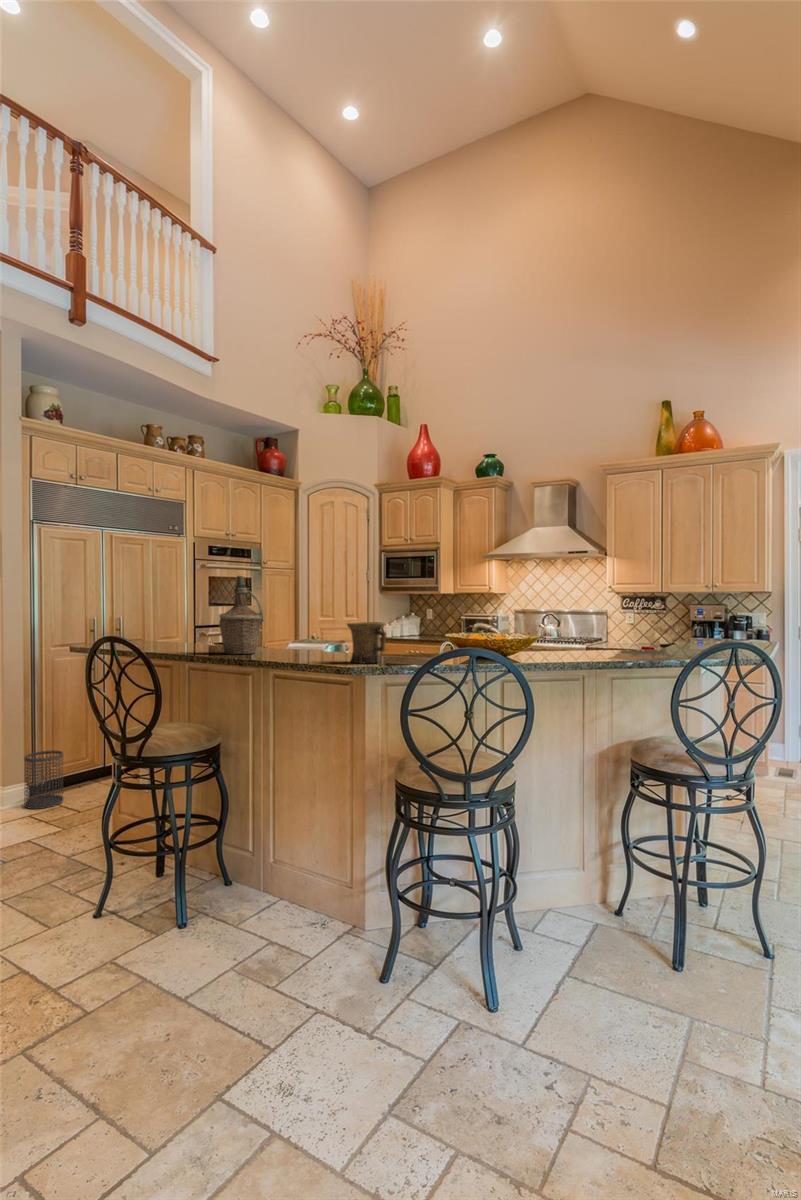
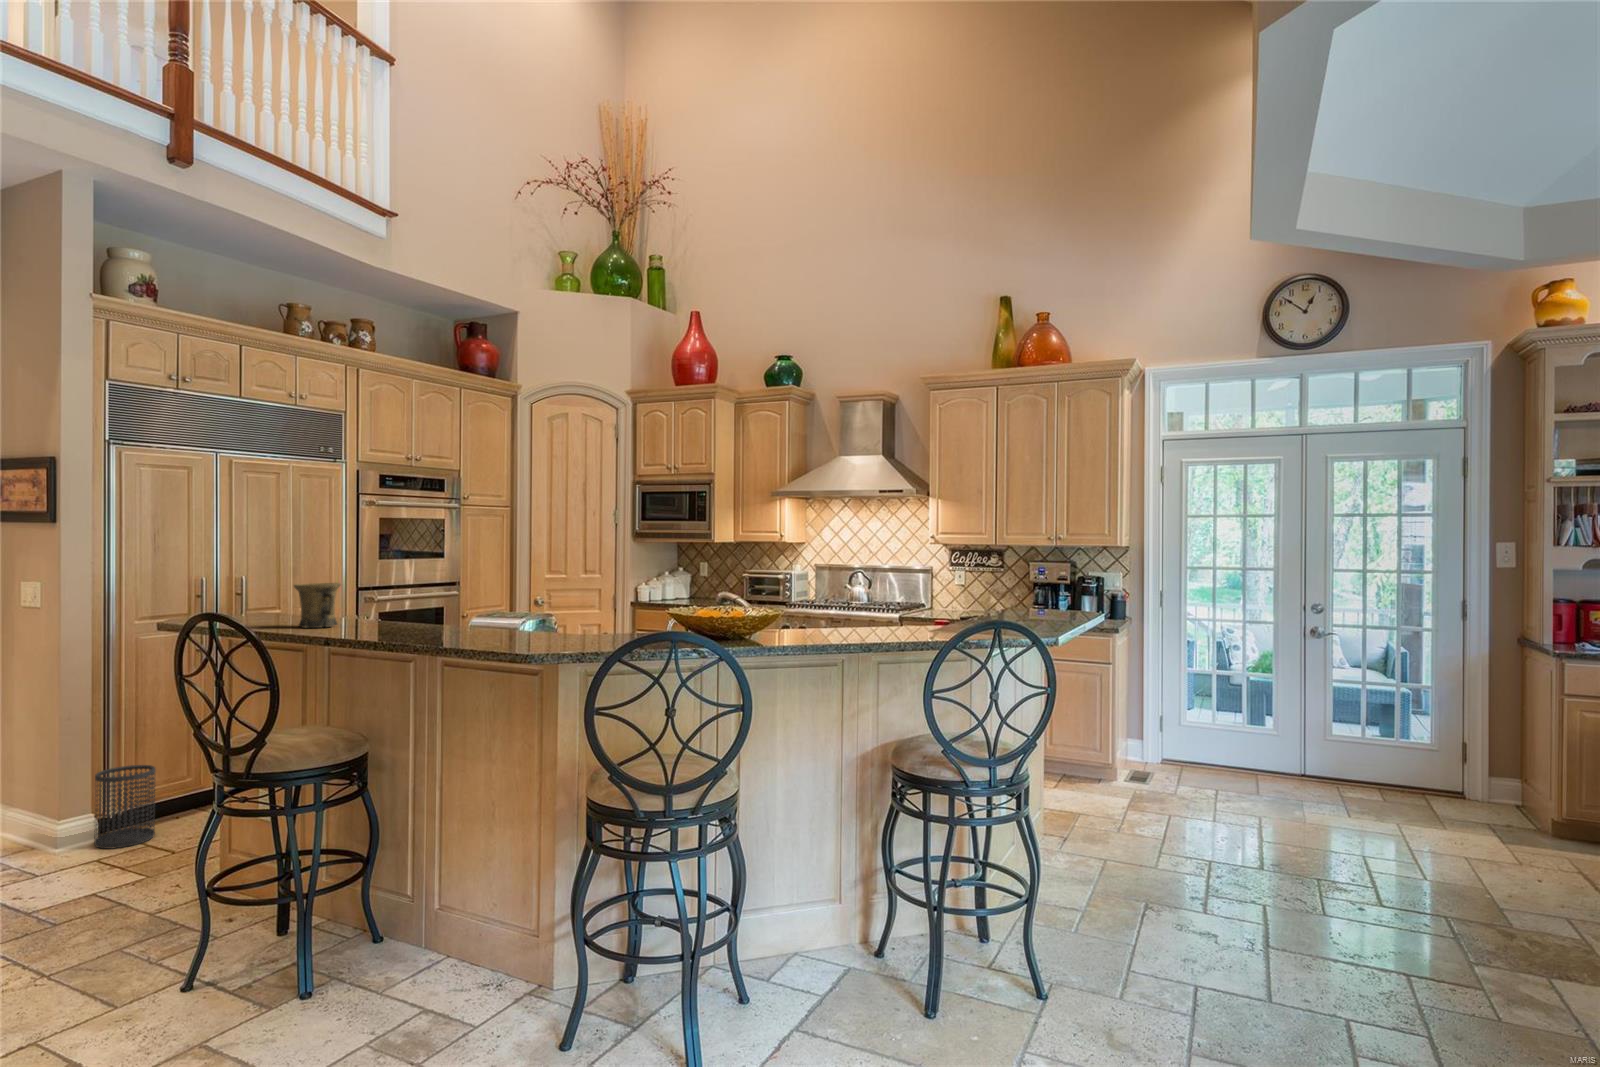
bottle: present [219,575,264,654] -> none [369,526,433,632]
mug: present [347,622,386,663] -> present [294,583,341,628]

